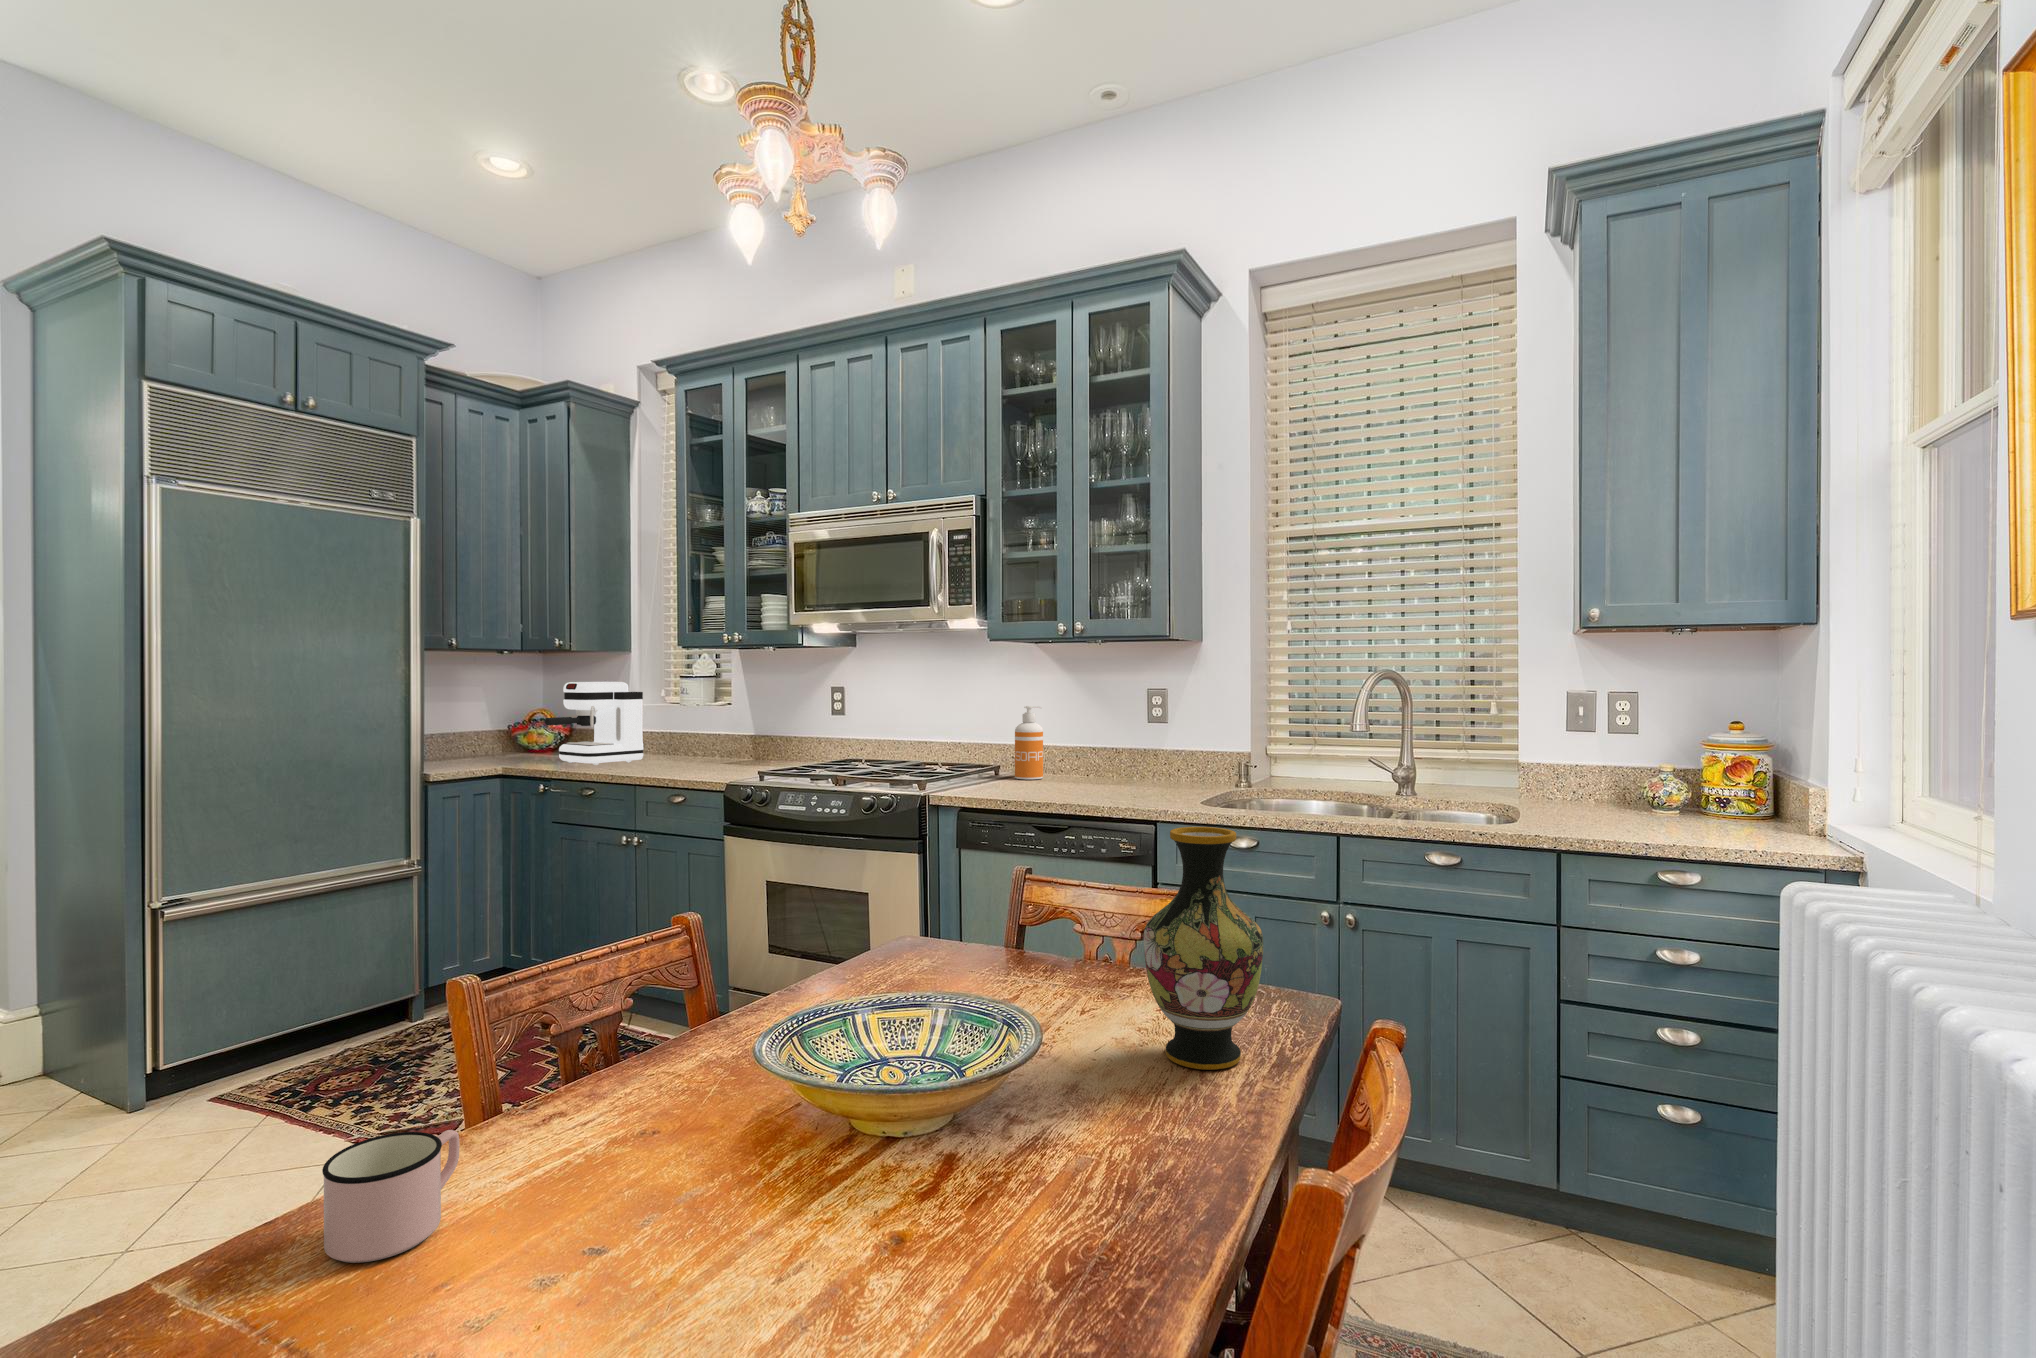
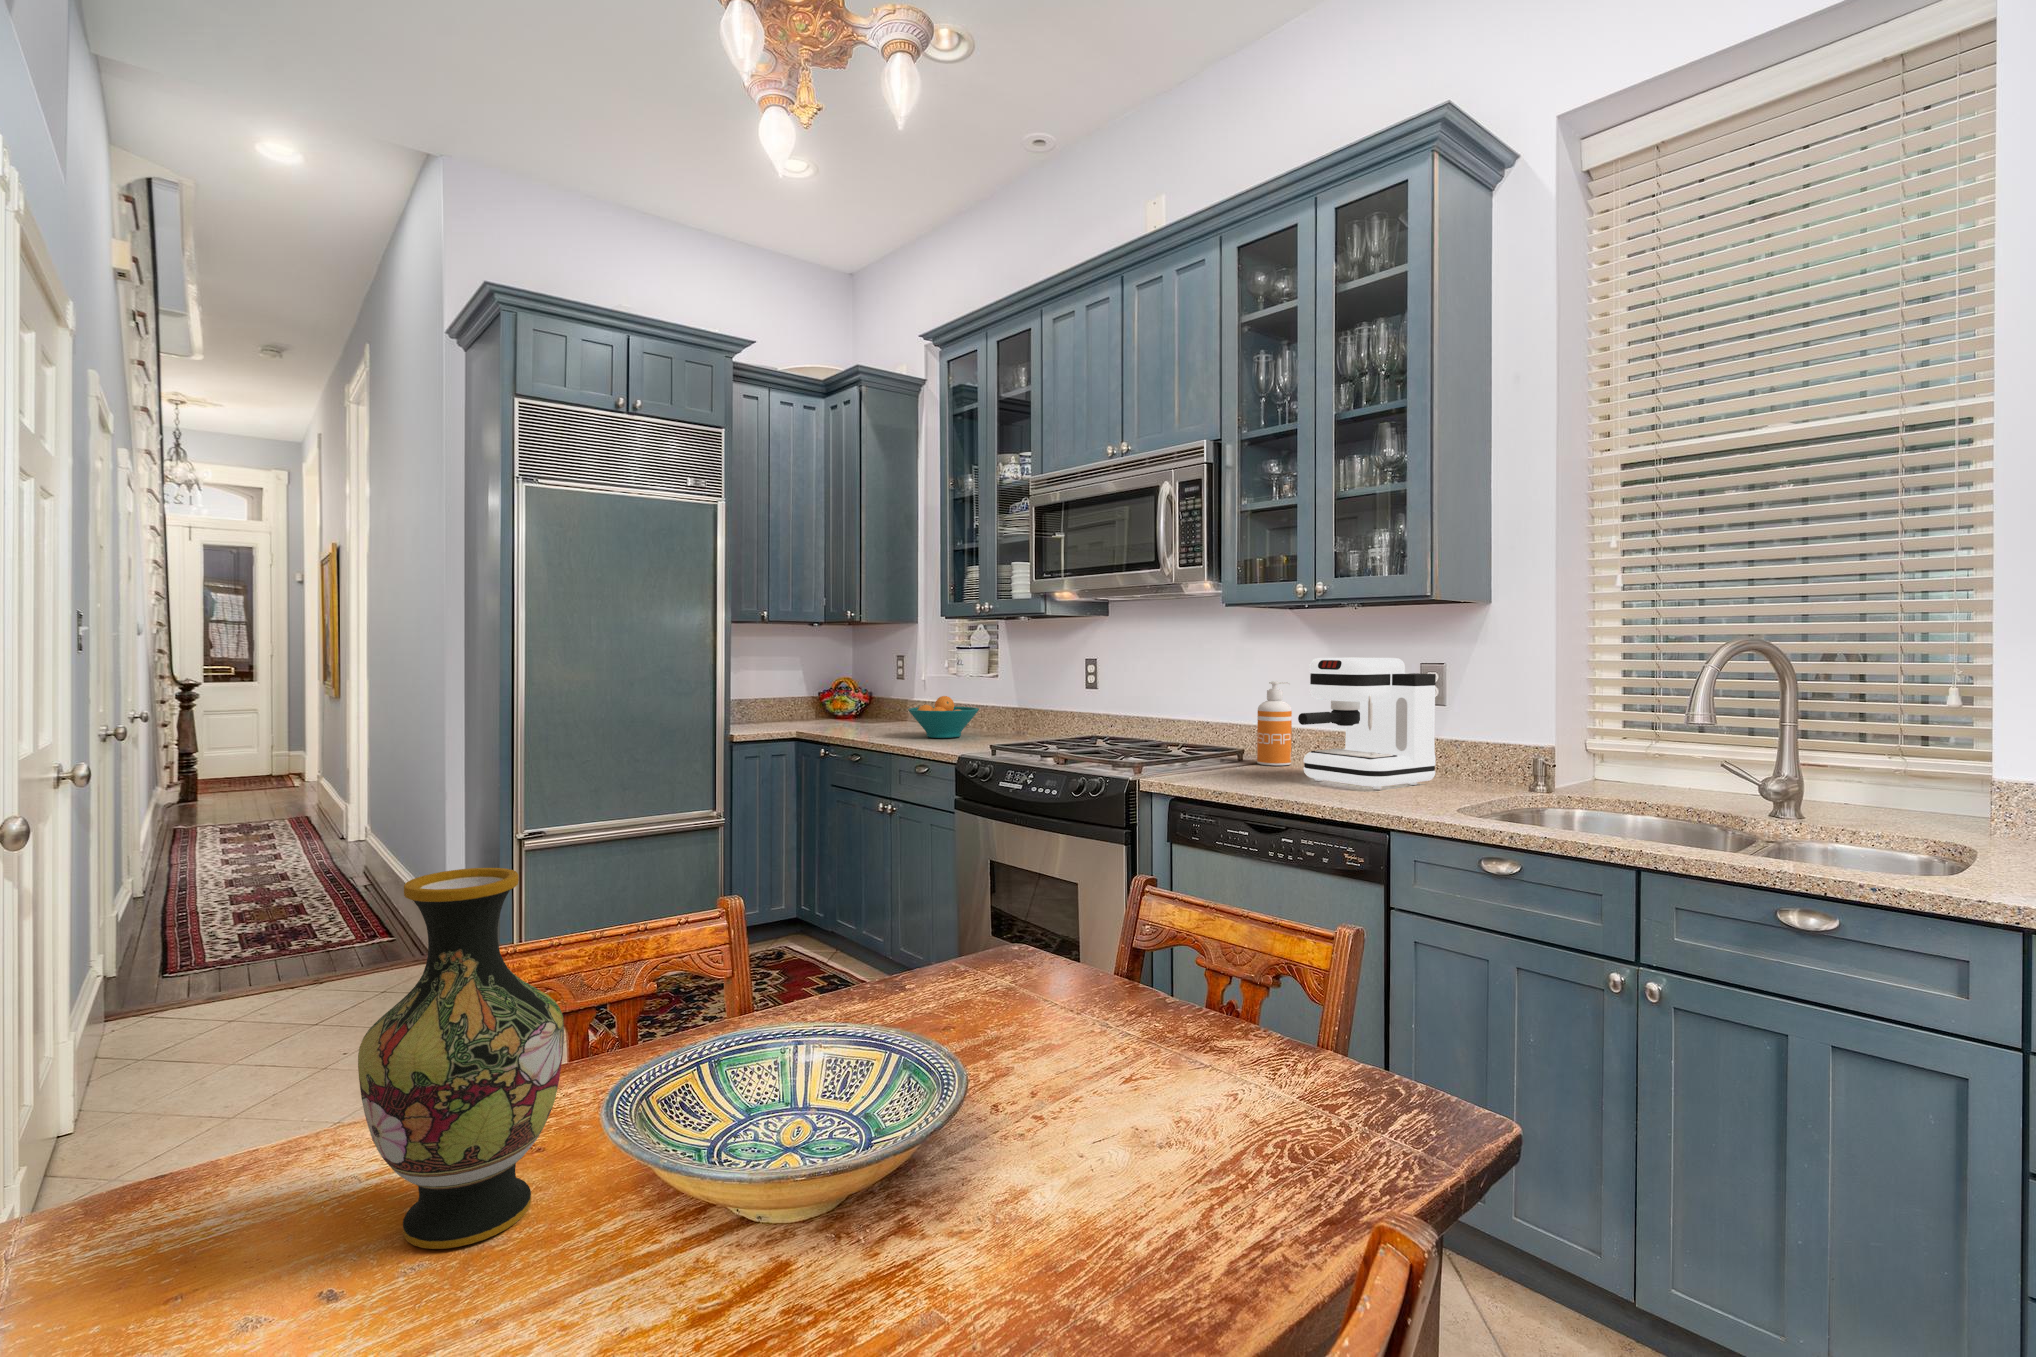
coffee maker: present [545,682,643,765] -> present [1298,657,1436,789]
fruit bowl: none [651,725,726,768] -> present [908,696,979,738]
vase: present [1144,827,1263,1070] -> present [358,868,564,1249]
mug: present [322,1130,460,1263] -> none [81,1130,267,1273]

